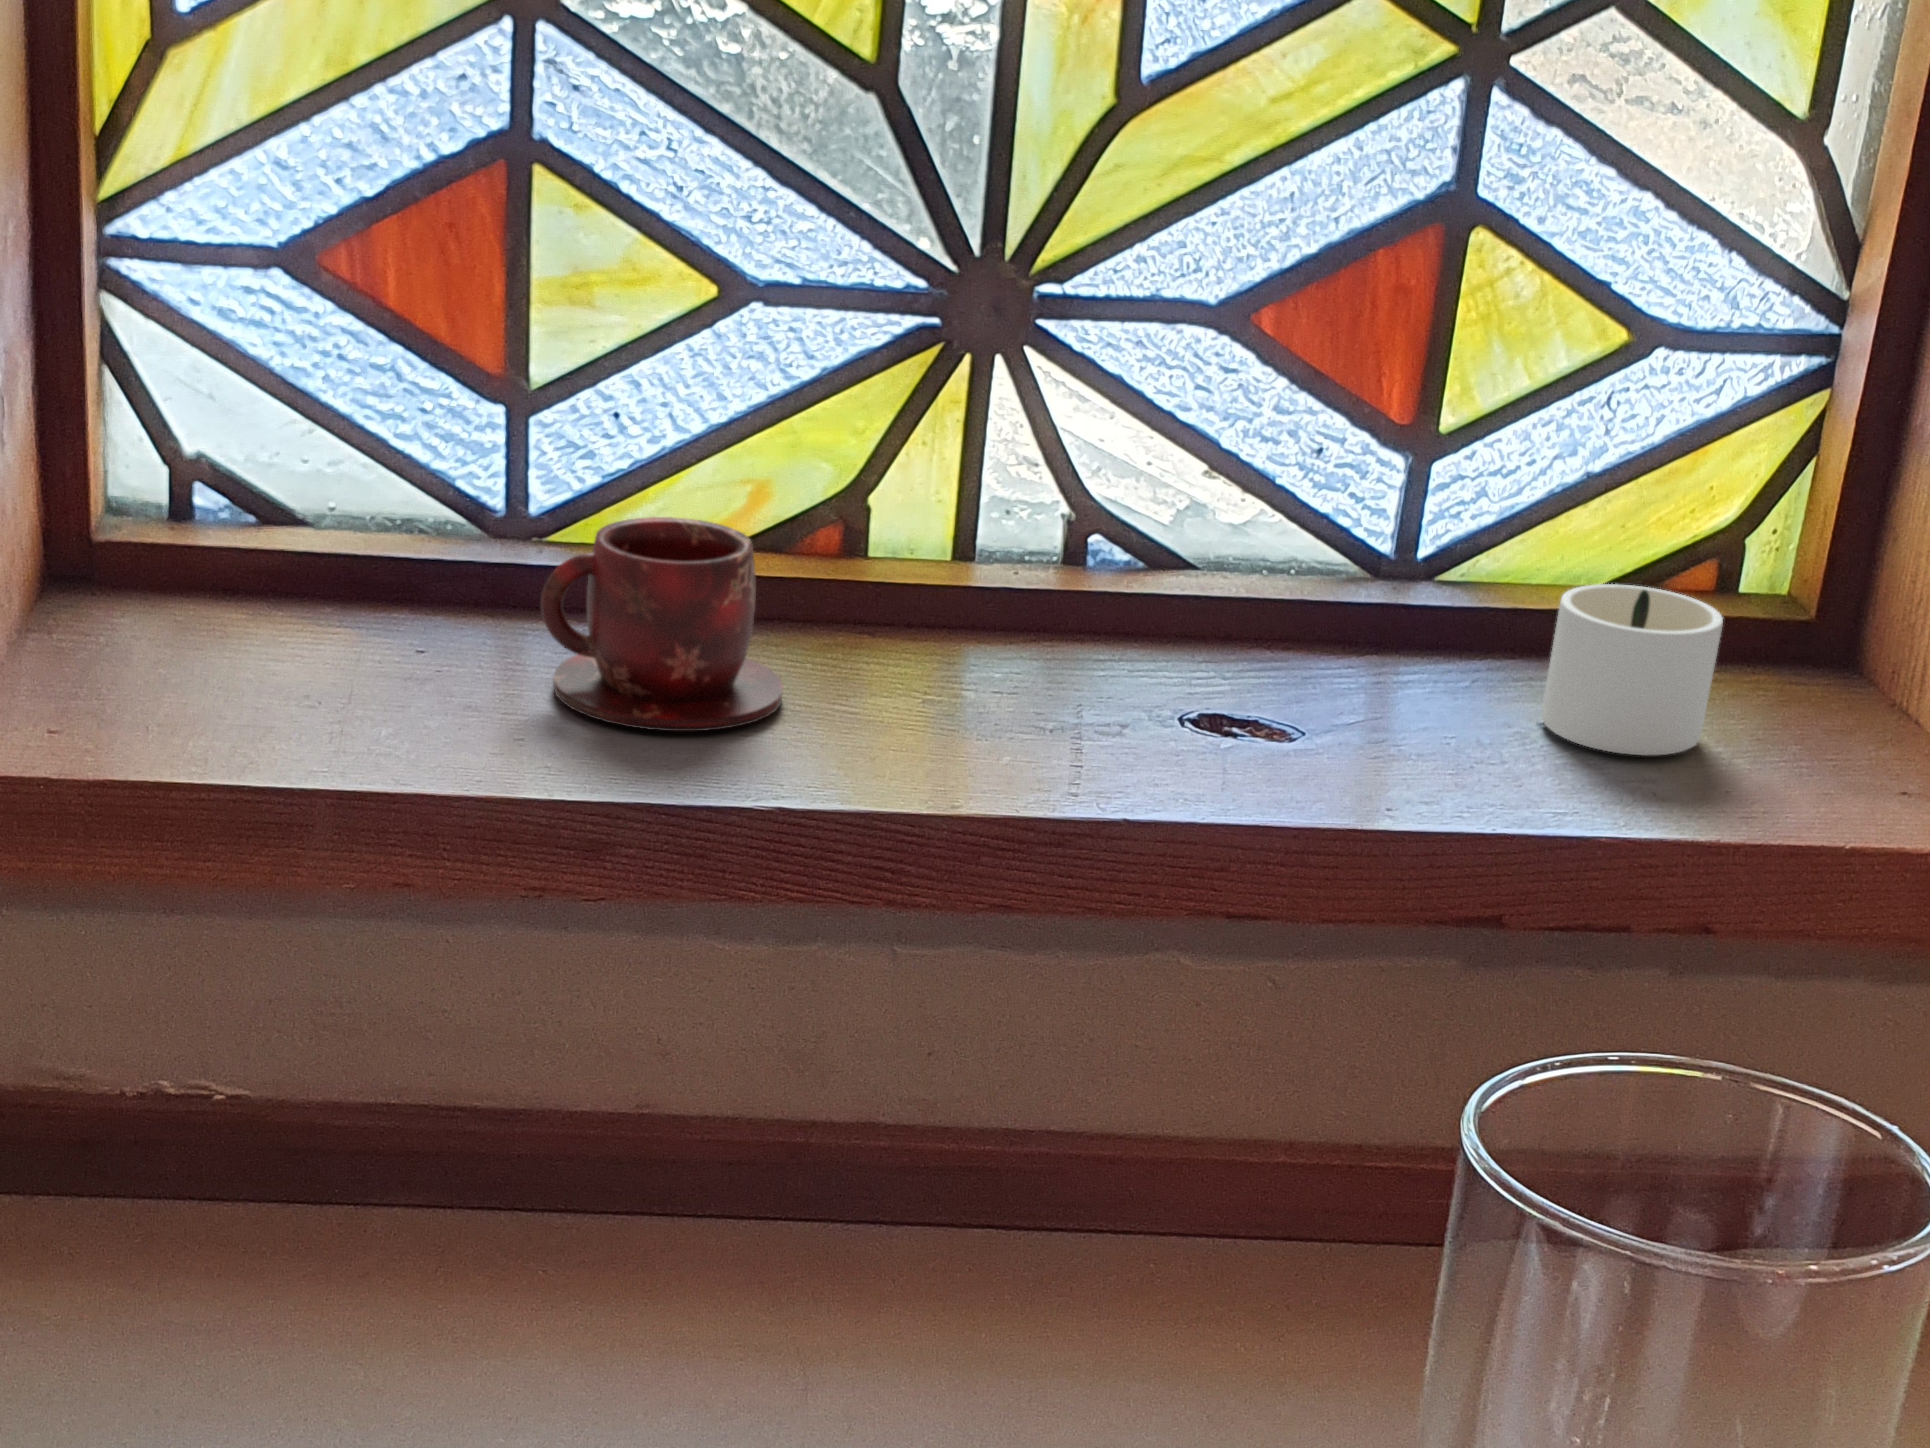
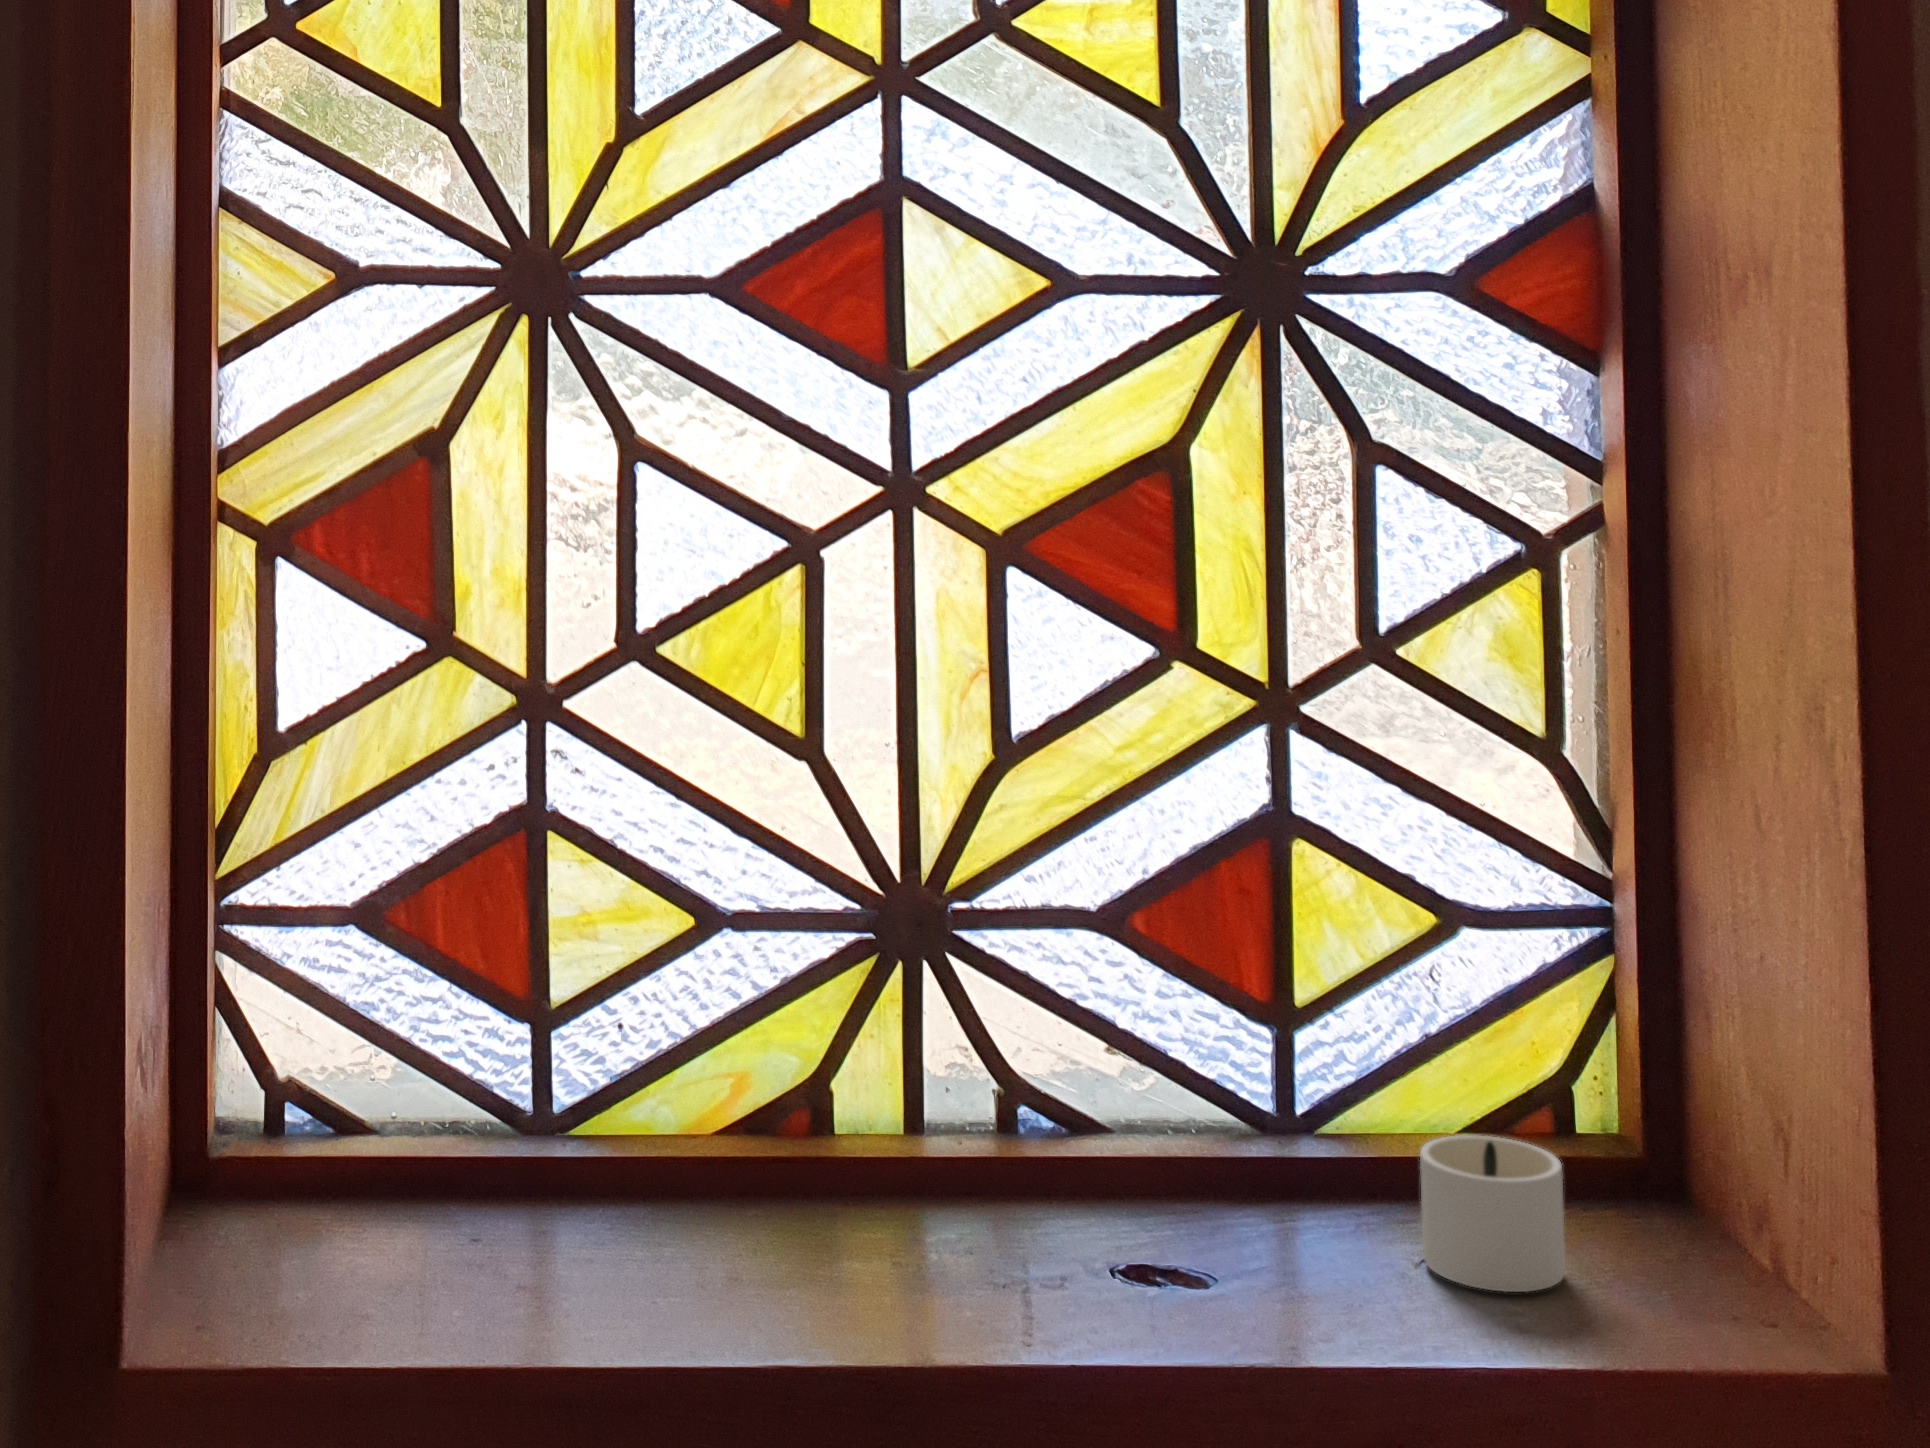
teacup: present [541,517,783,731] -> none [575,1116,777,1307]

